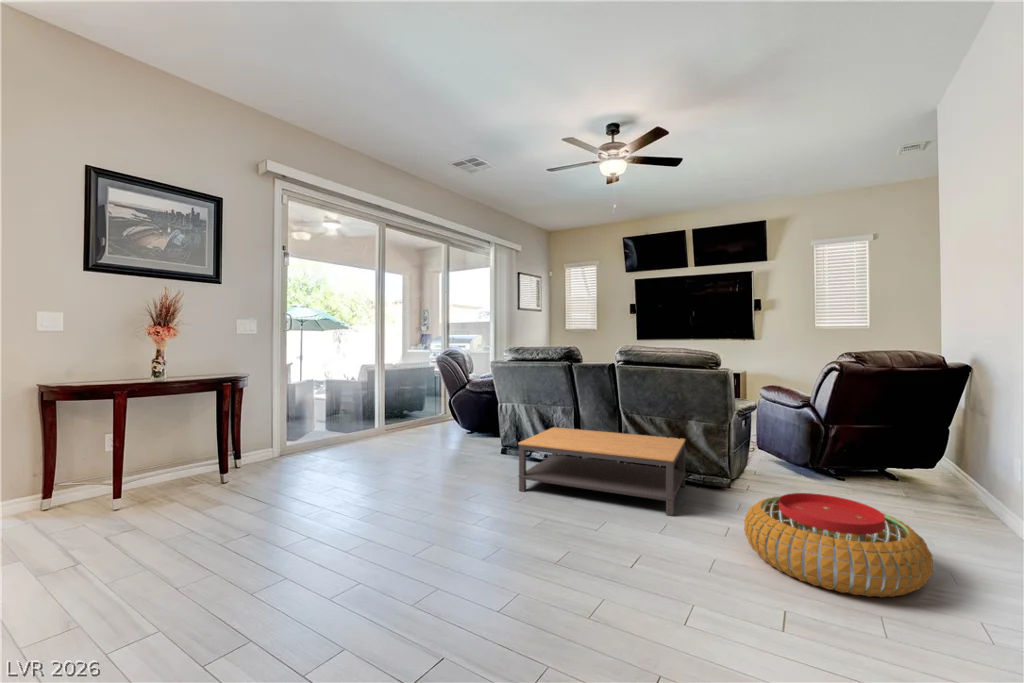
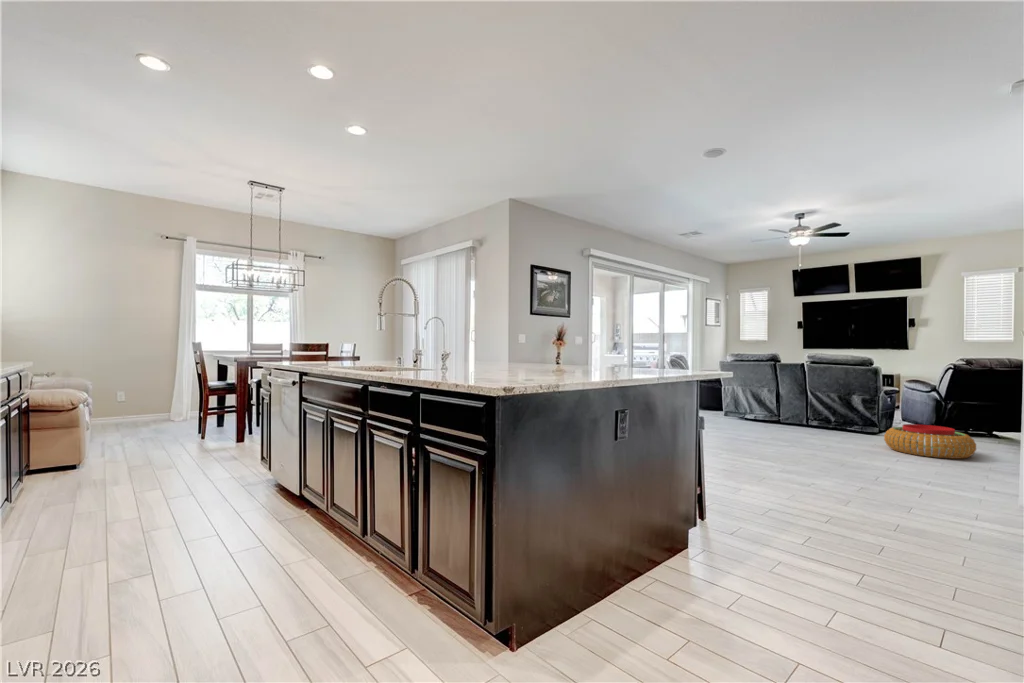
coffee table: present [518,427,685,516] -> none [750,400,851,439]

